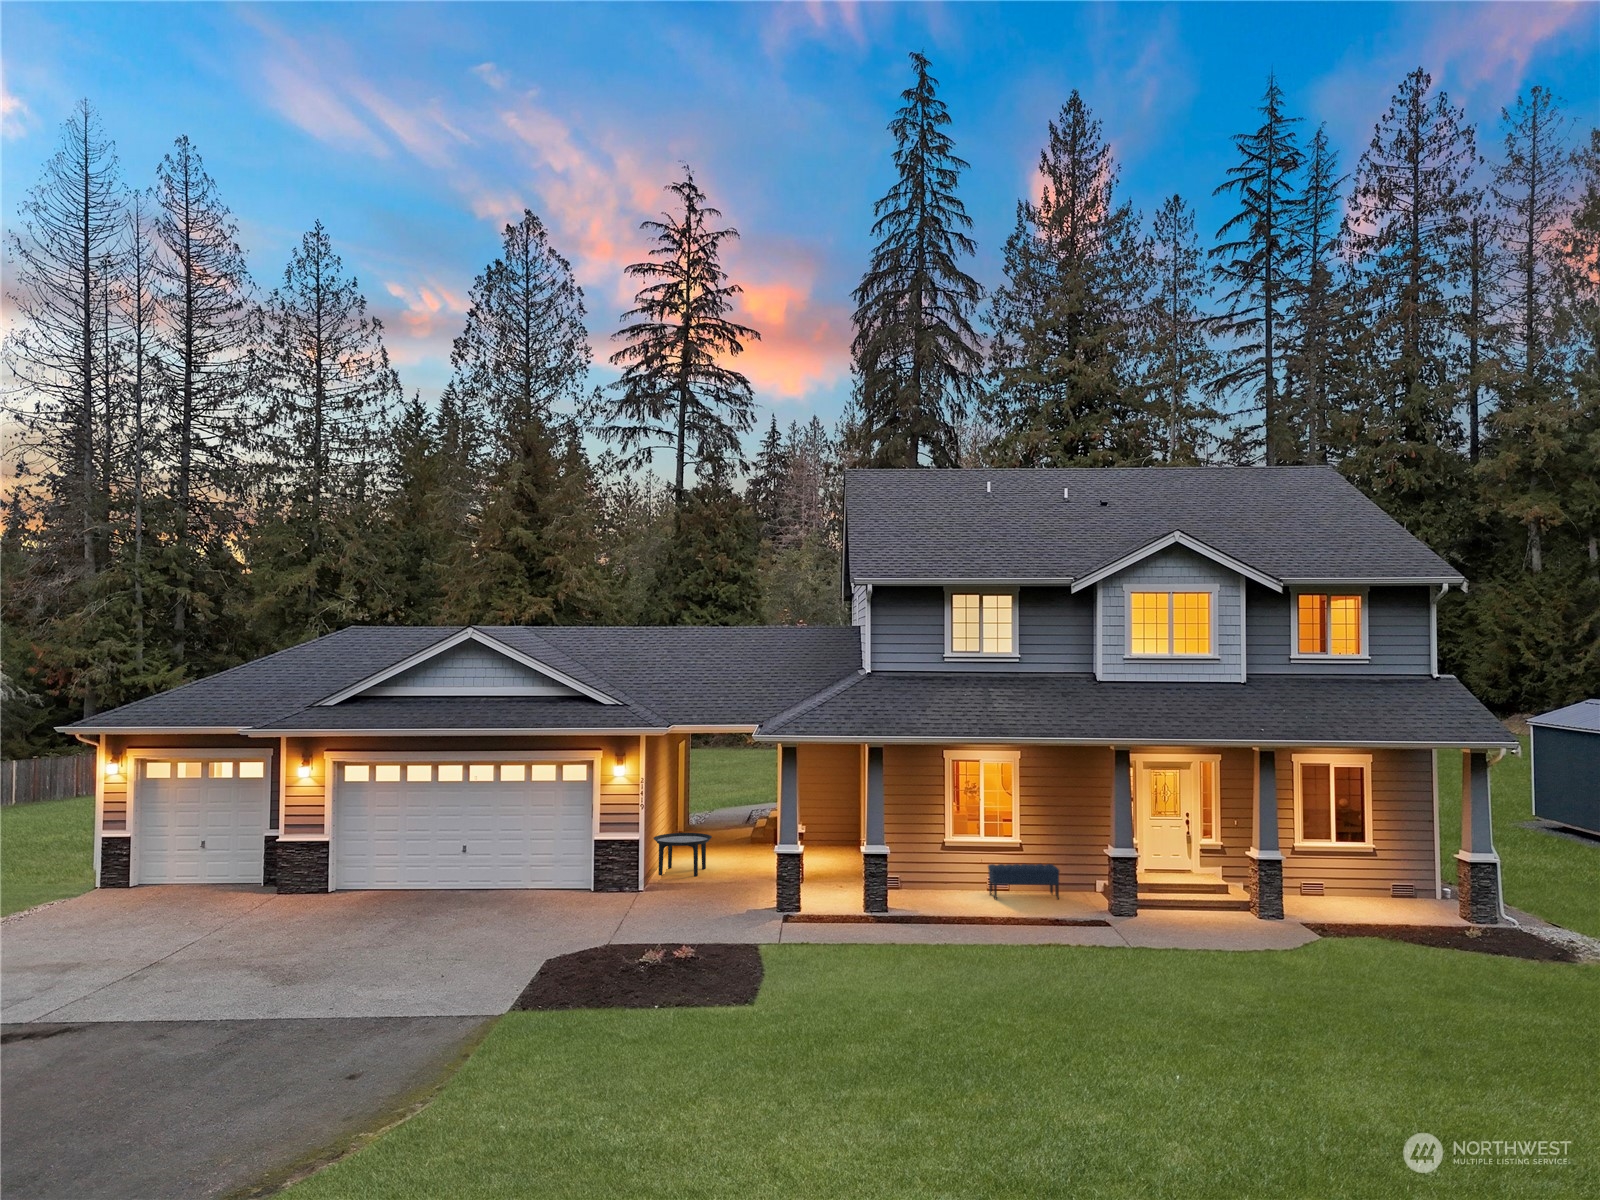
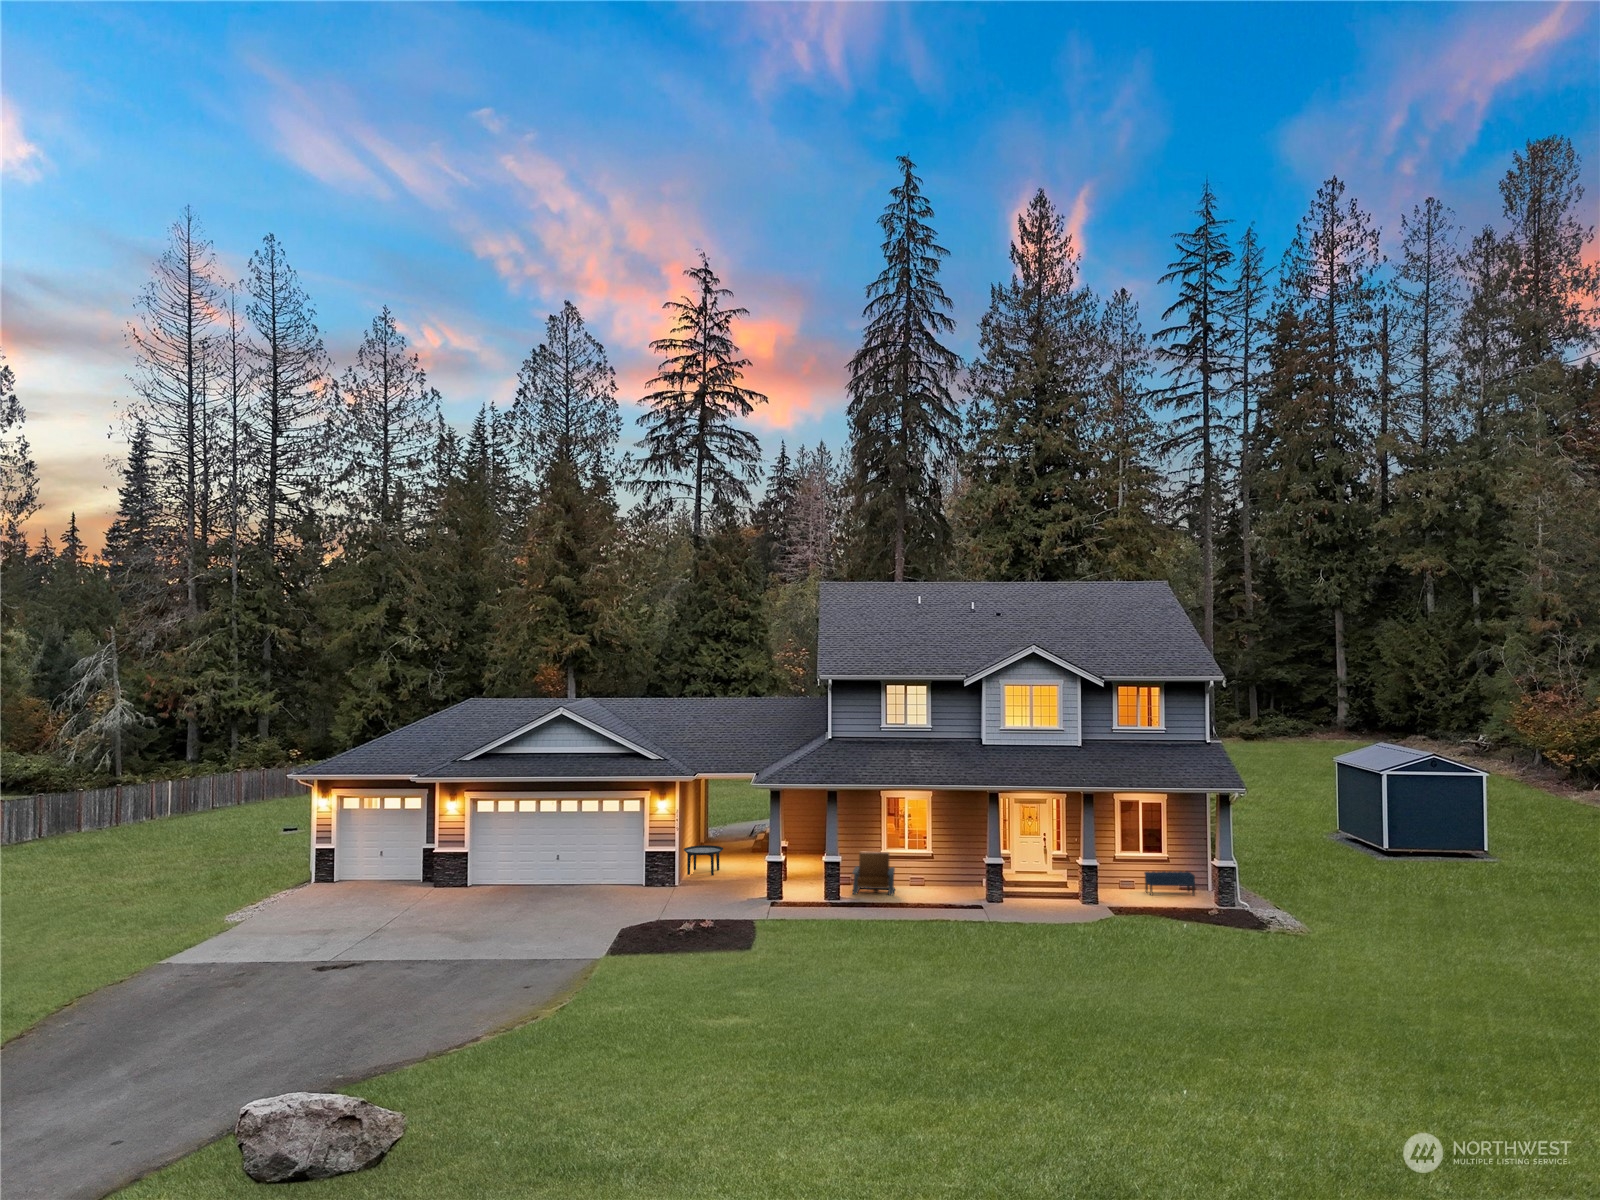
lounge chair: none [910,840,973,906] -> present [852,852,895,895]
bench: present [988,864,1059,899] -> present [1144,871,1195,895]

